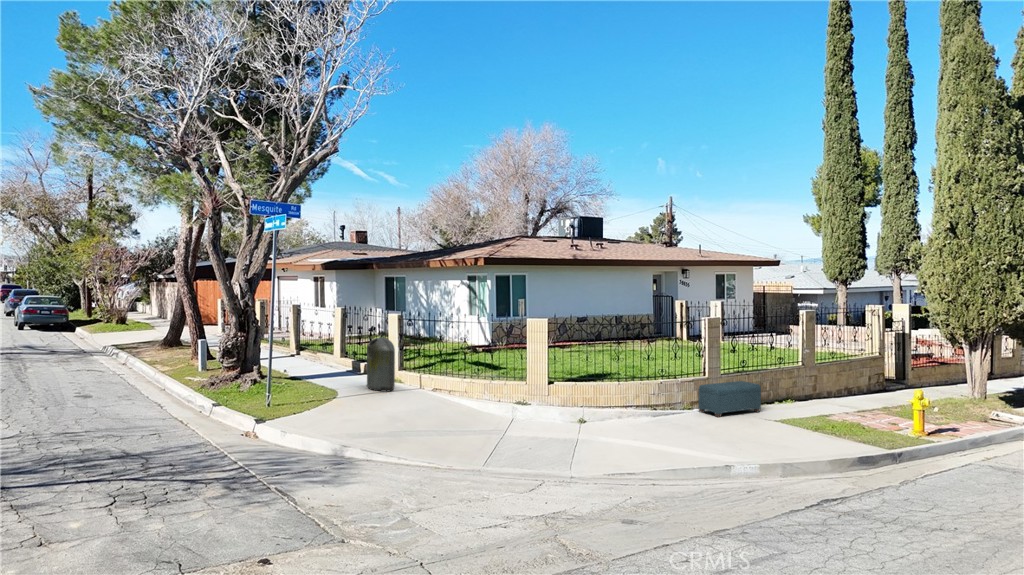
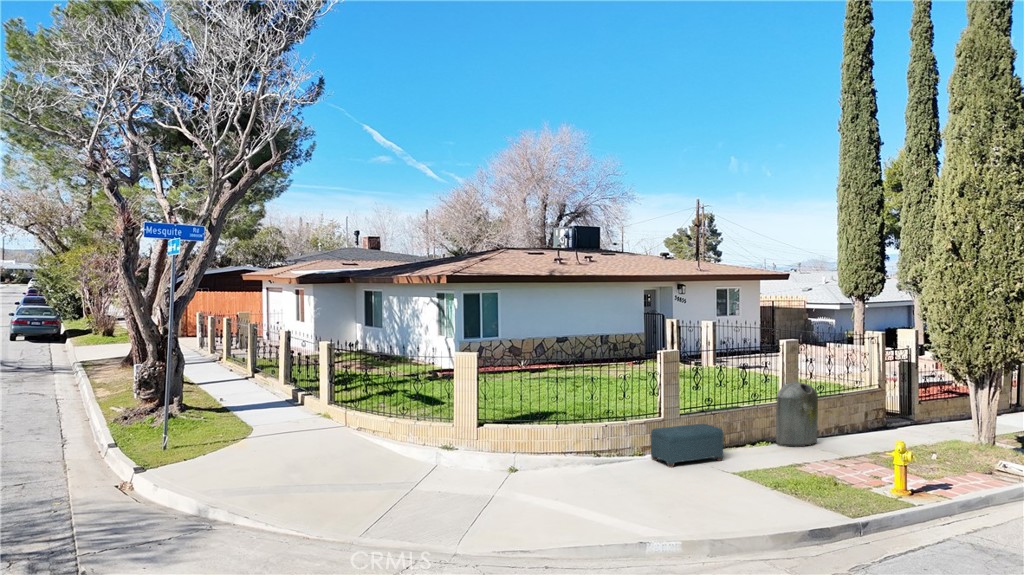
trash can: present [367,338,395,391] -> present [776,382,818,447]

